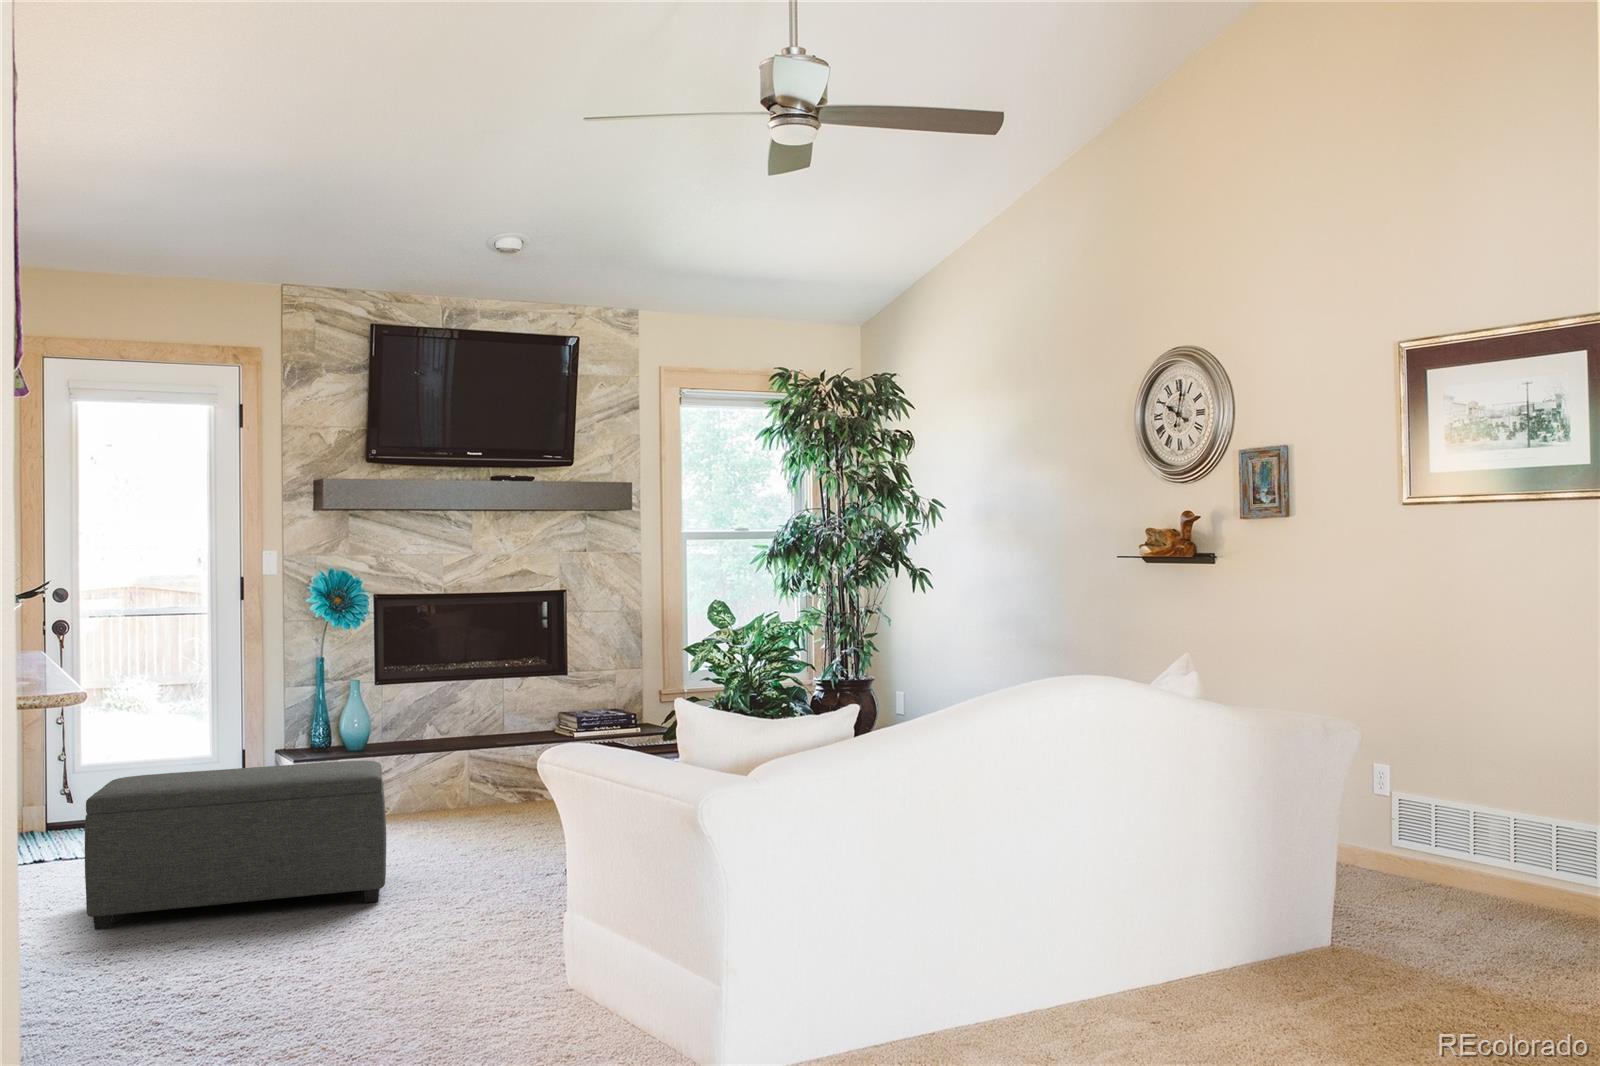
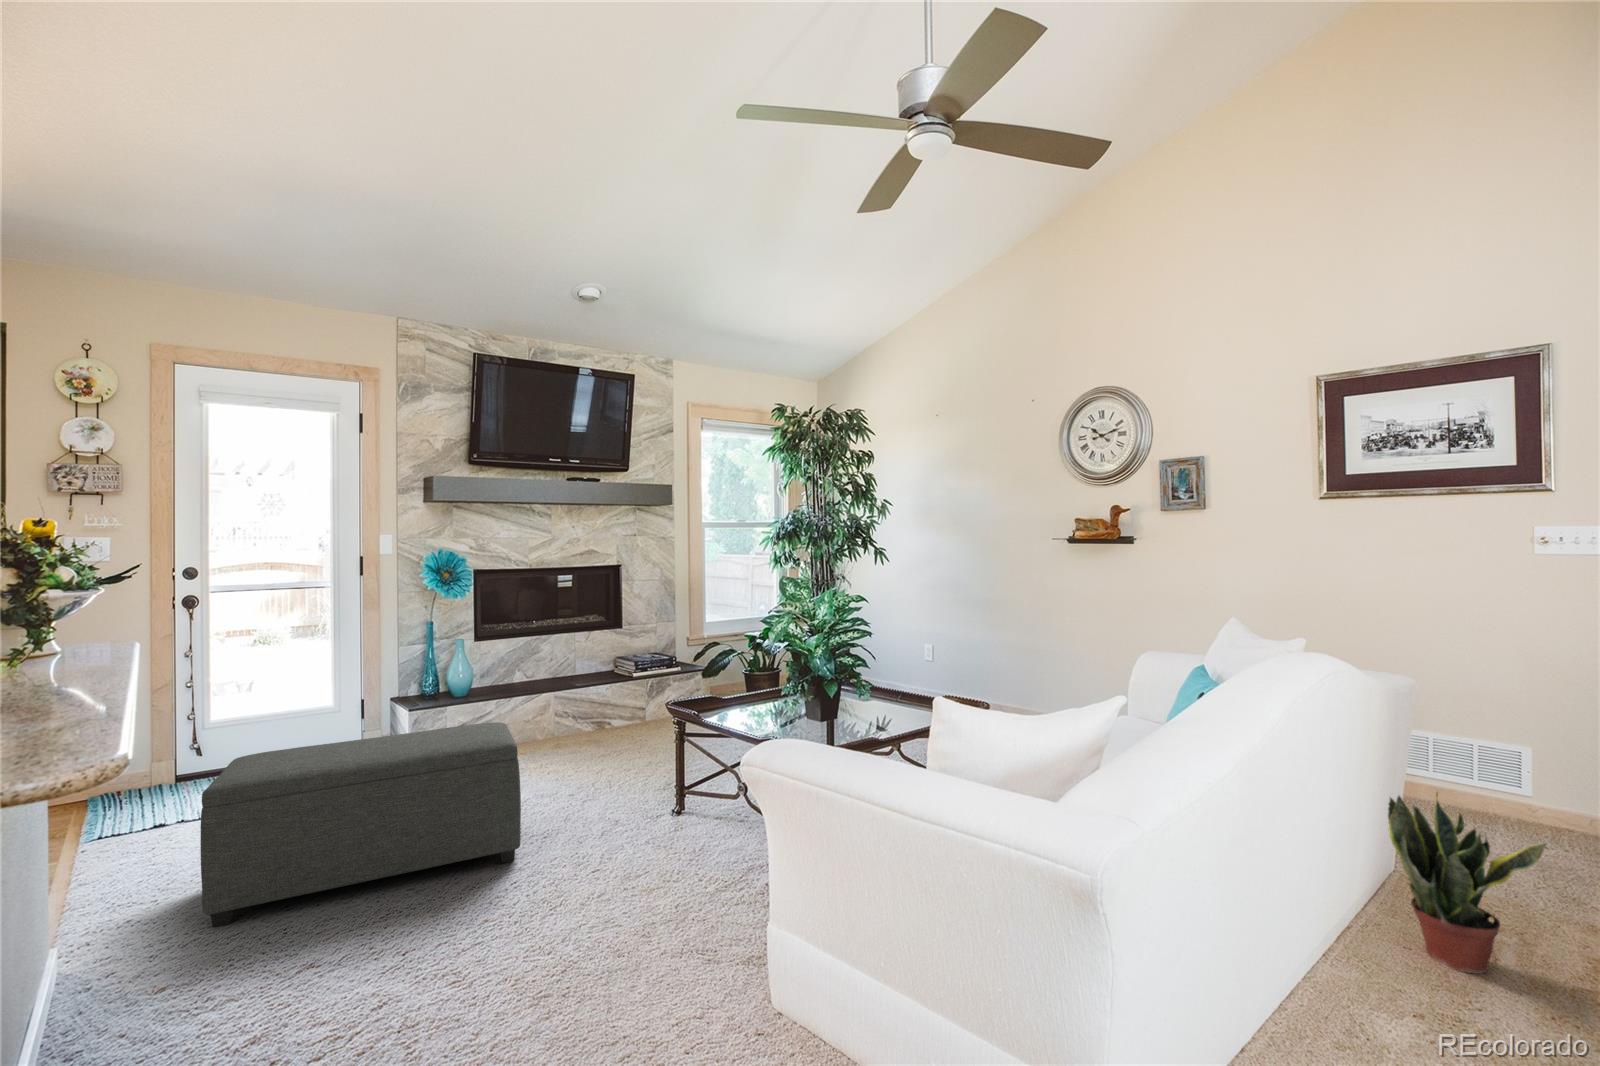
potted plant: none [1195,820,1308,1010] -> present [1388,793,1546,974]

